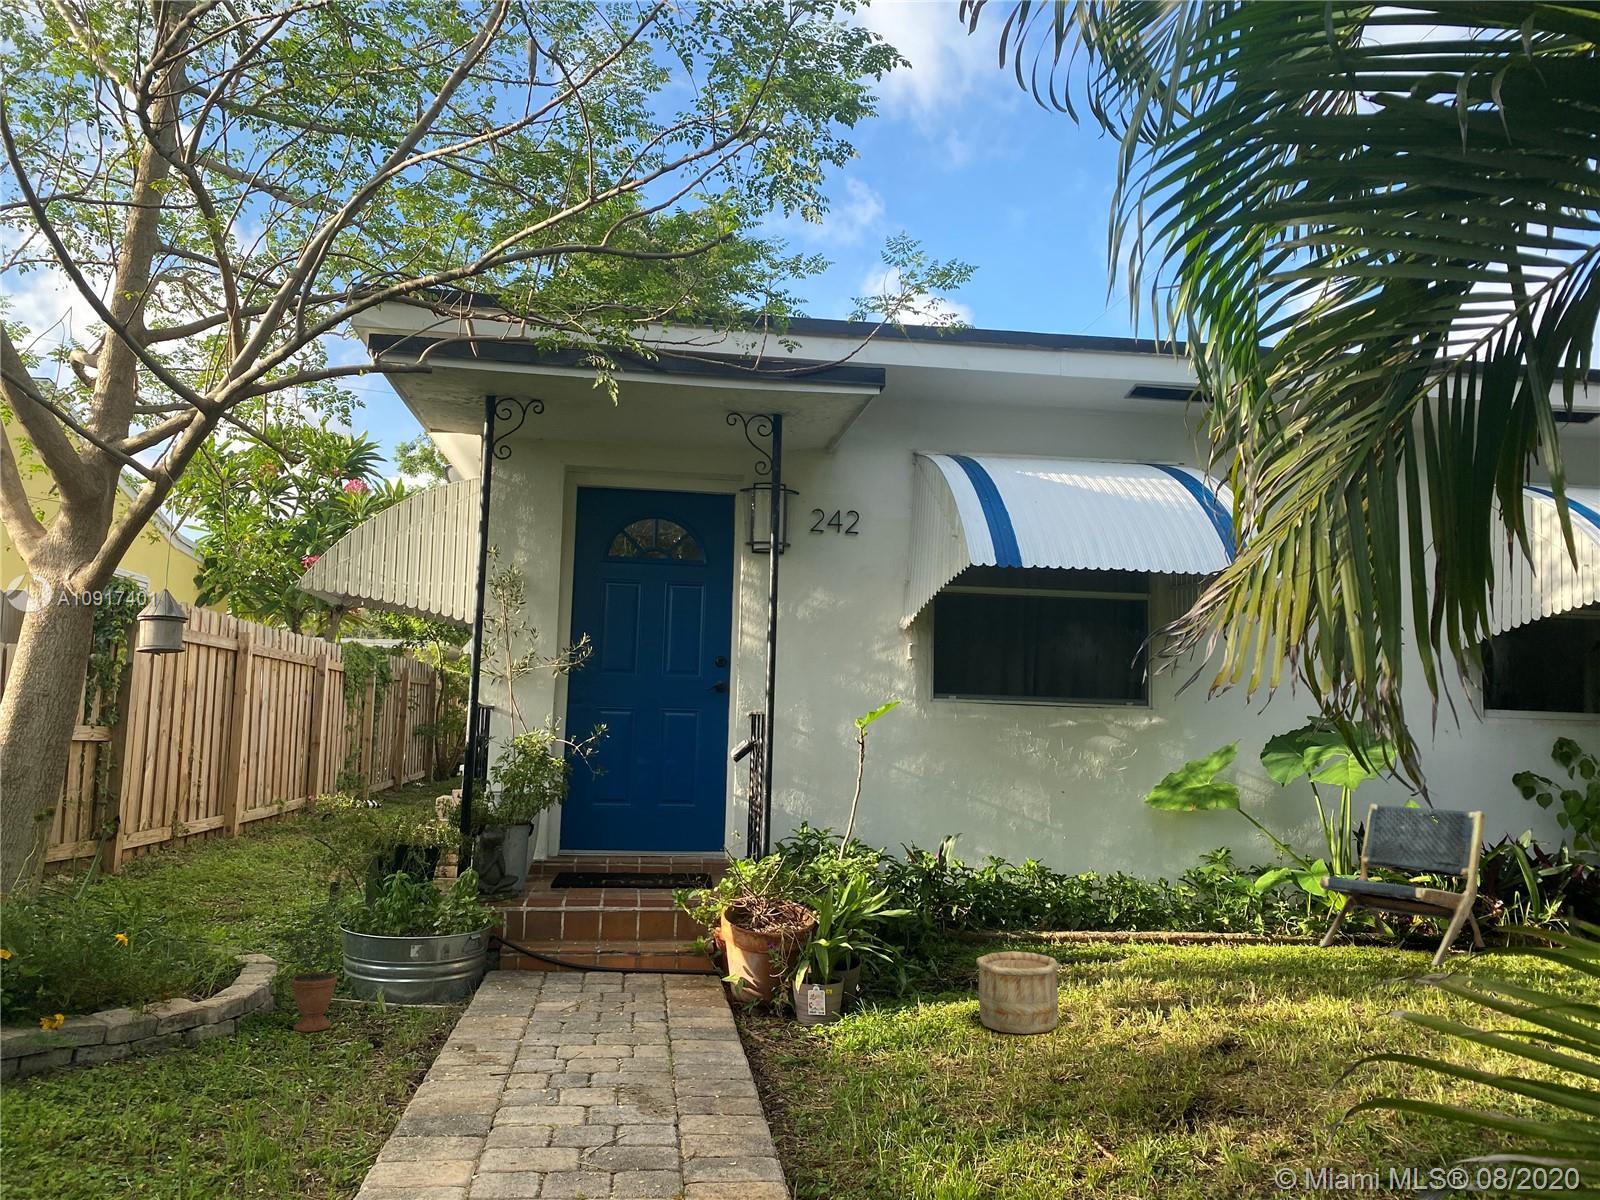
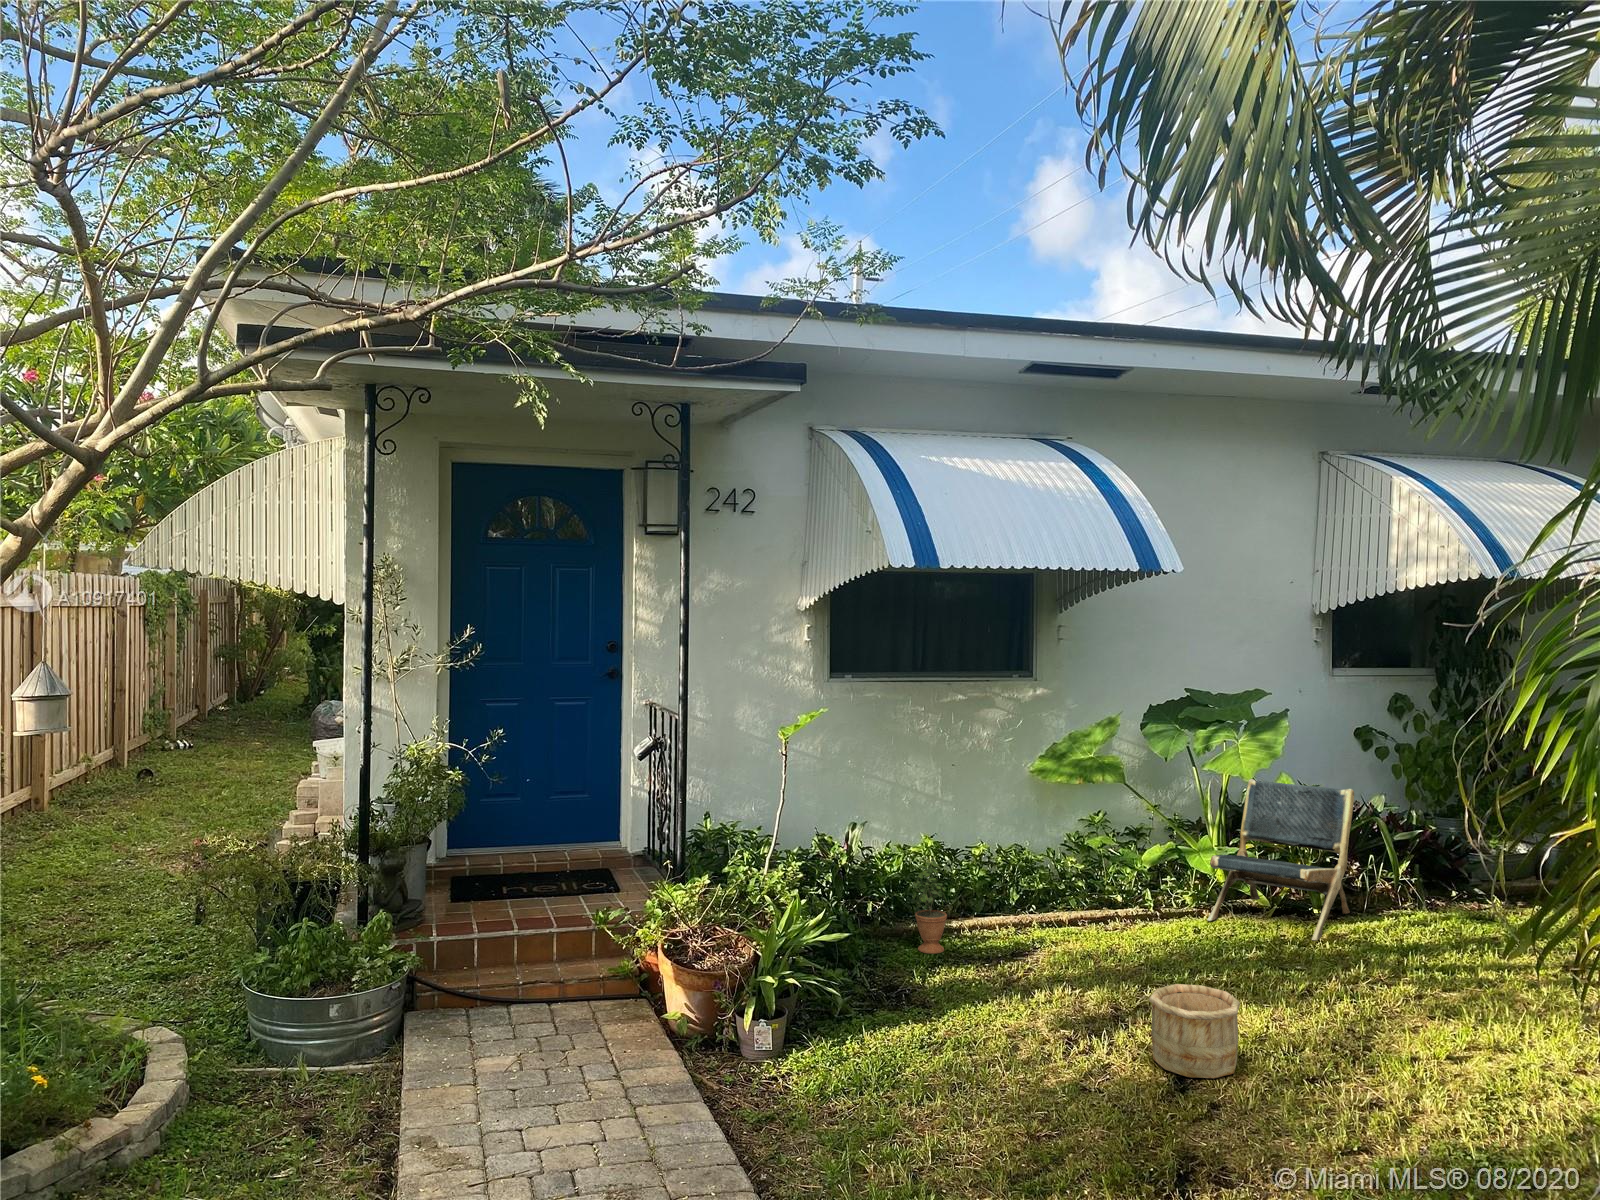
potted plant: present [285,900,341,1032] -> present [909,859,947,954]
wooden bucket: present [976,951,1059,1034] -> present [1149,984,1240,1078]

